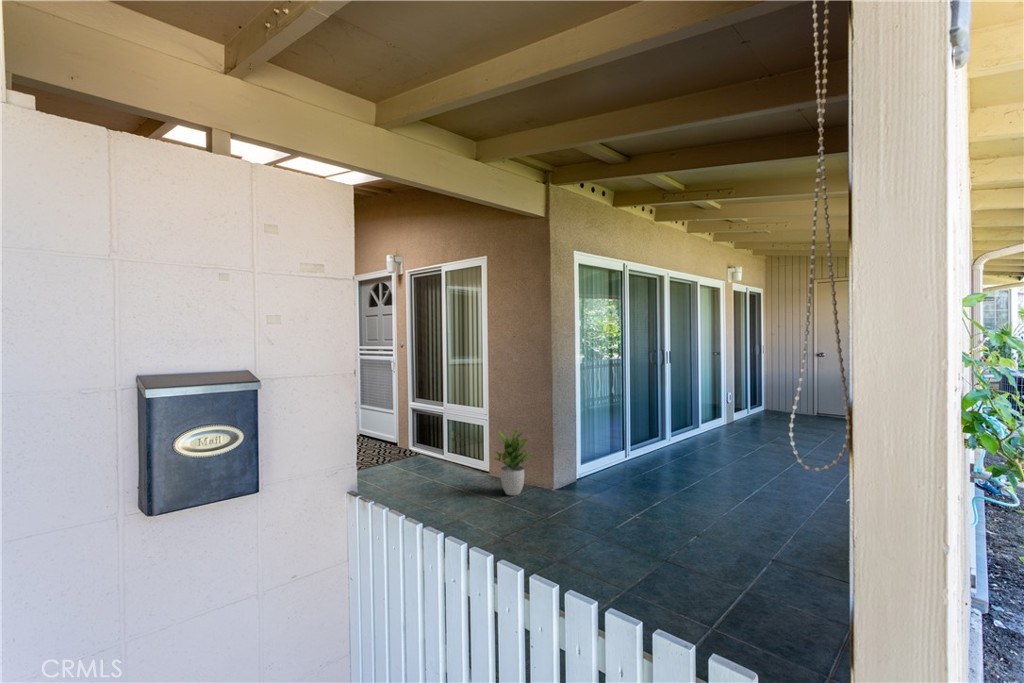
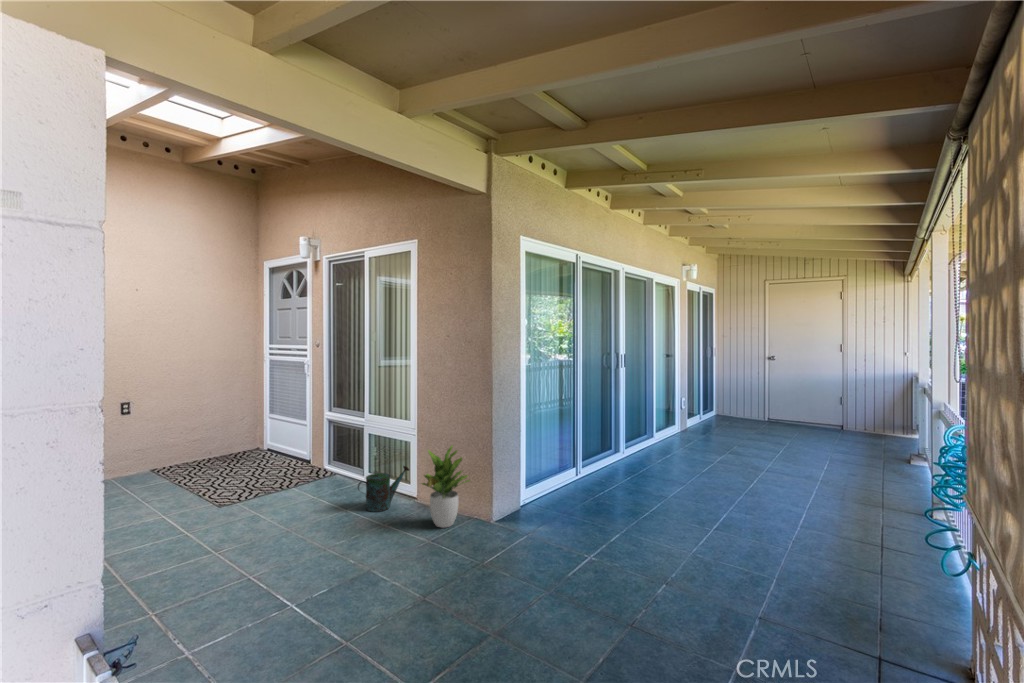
watering can: none [441,446,483,483] -> present [358,466,409,512]

